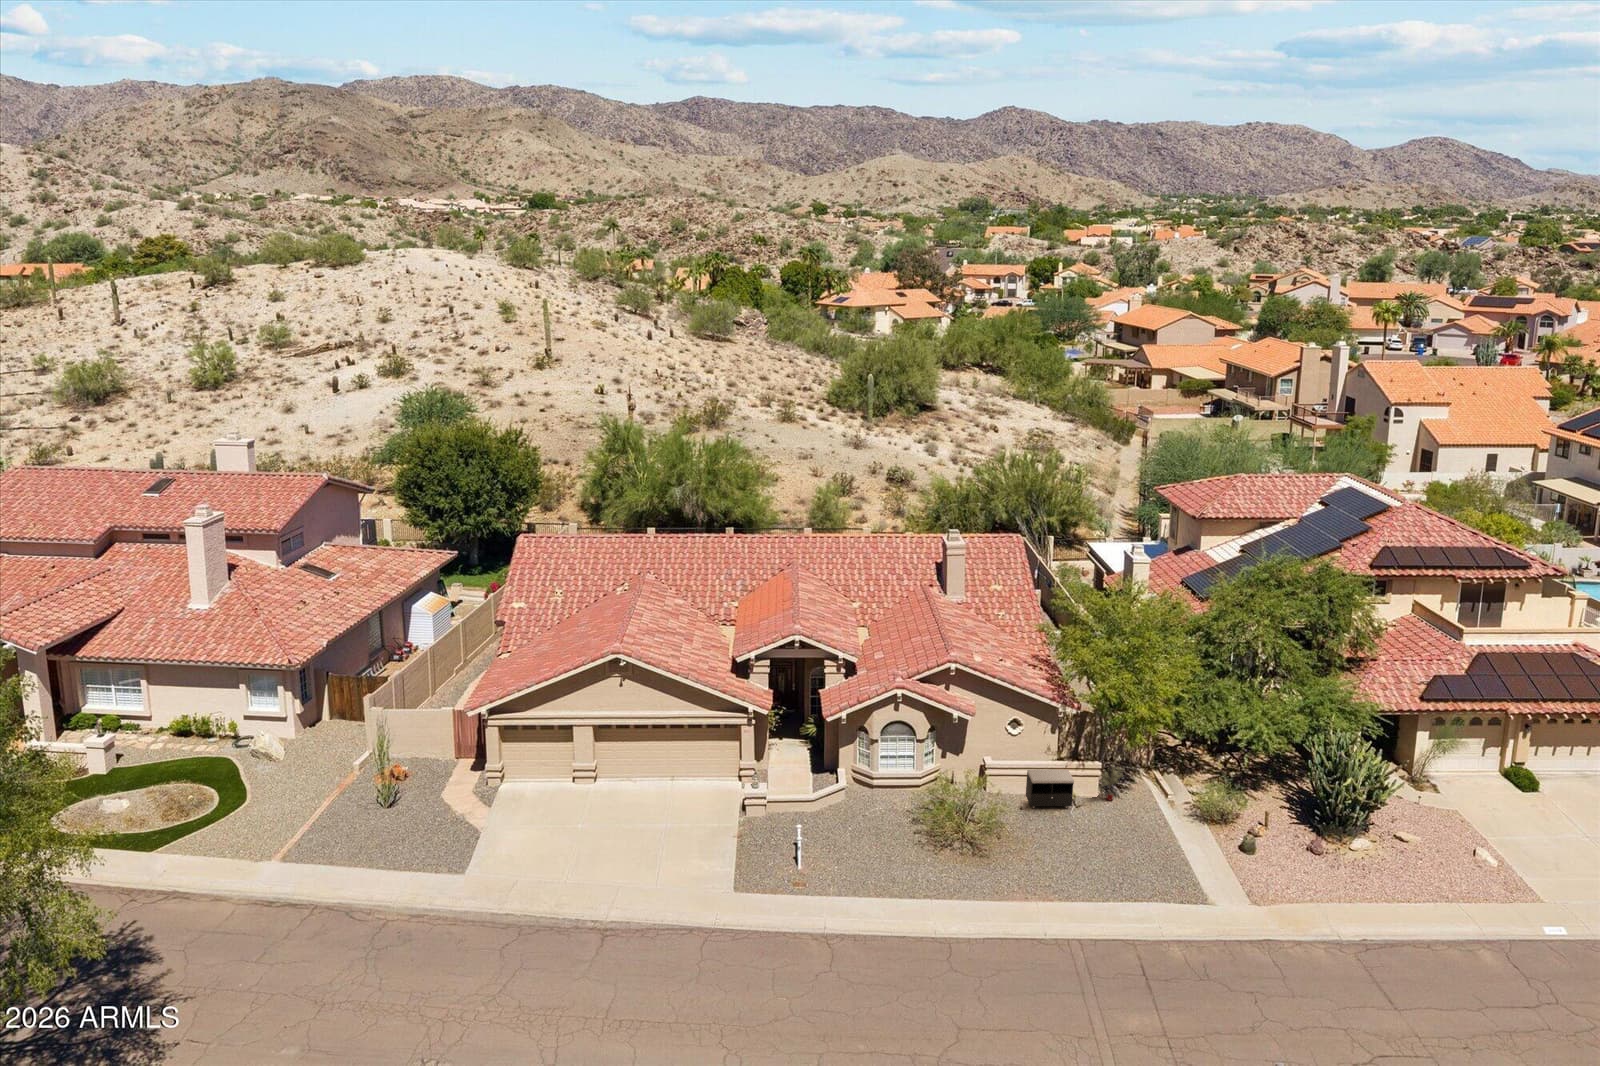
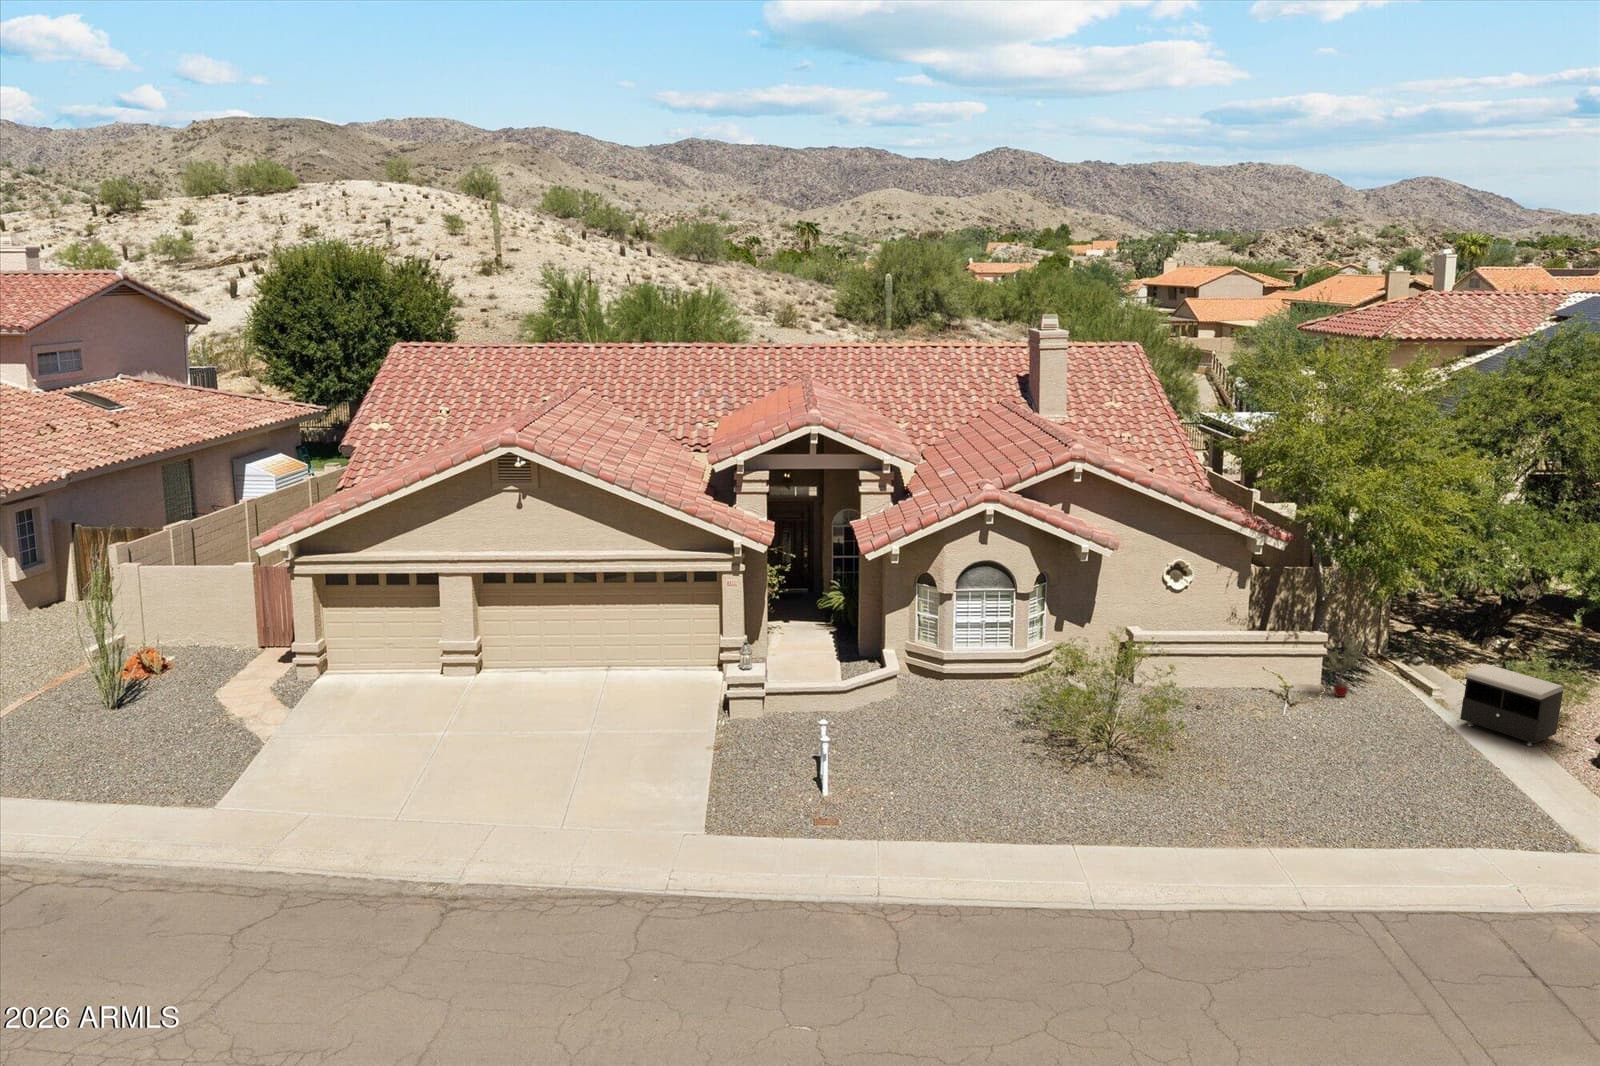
storage bench: present [1026,770,1074,808] -> present [1460,664,1563,746]

